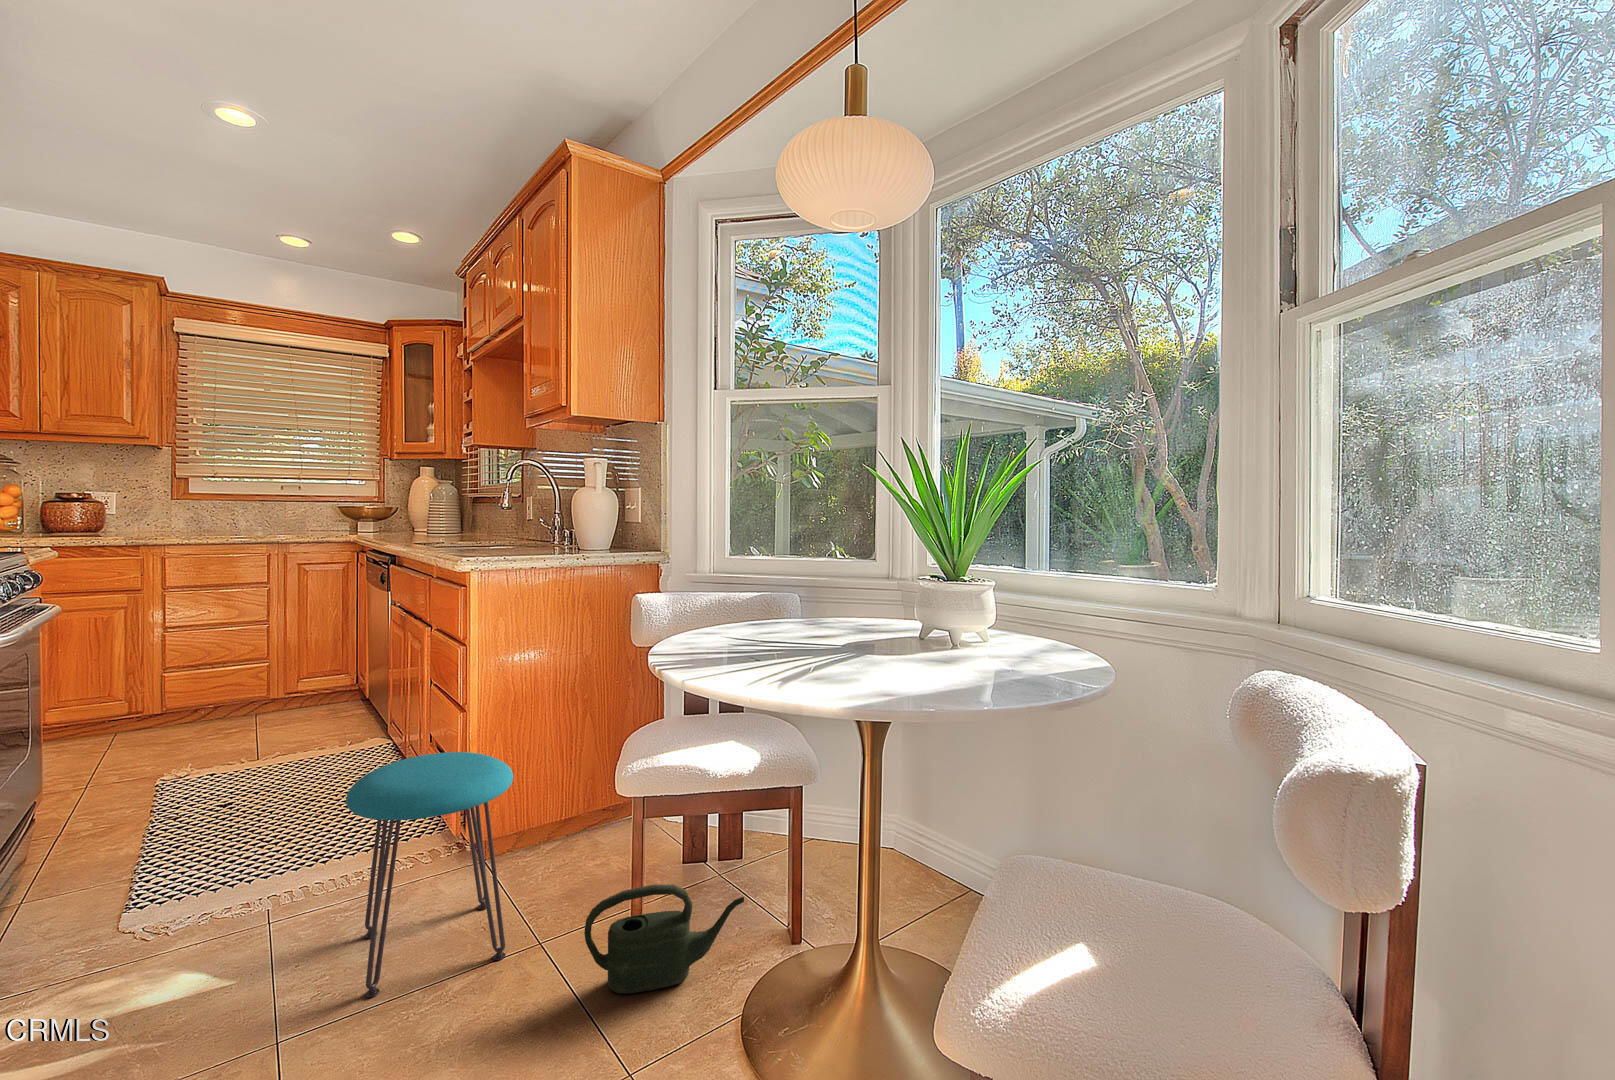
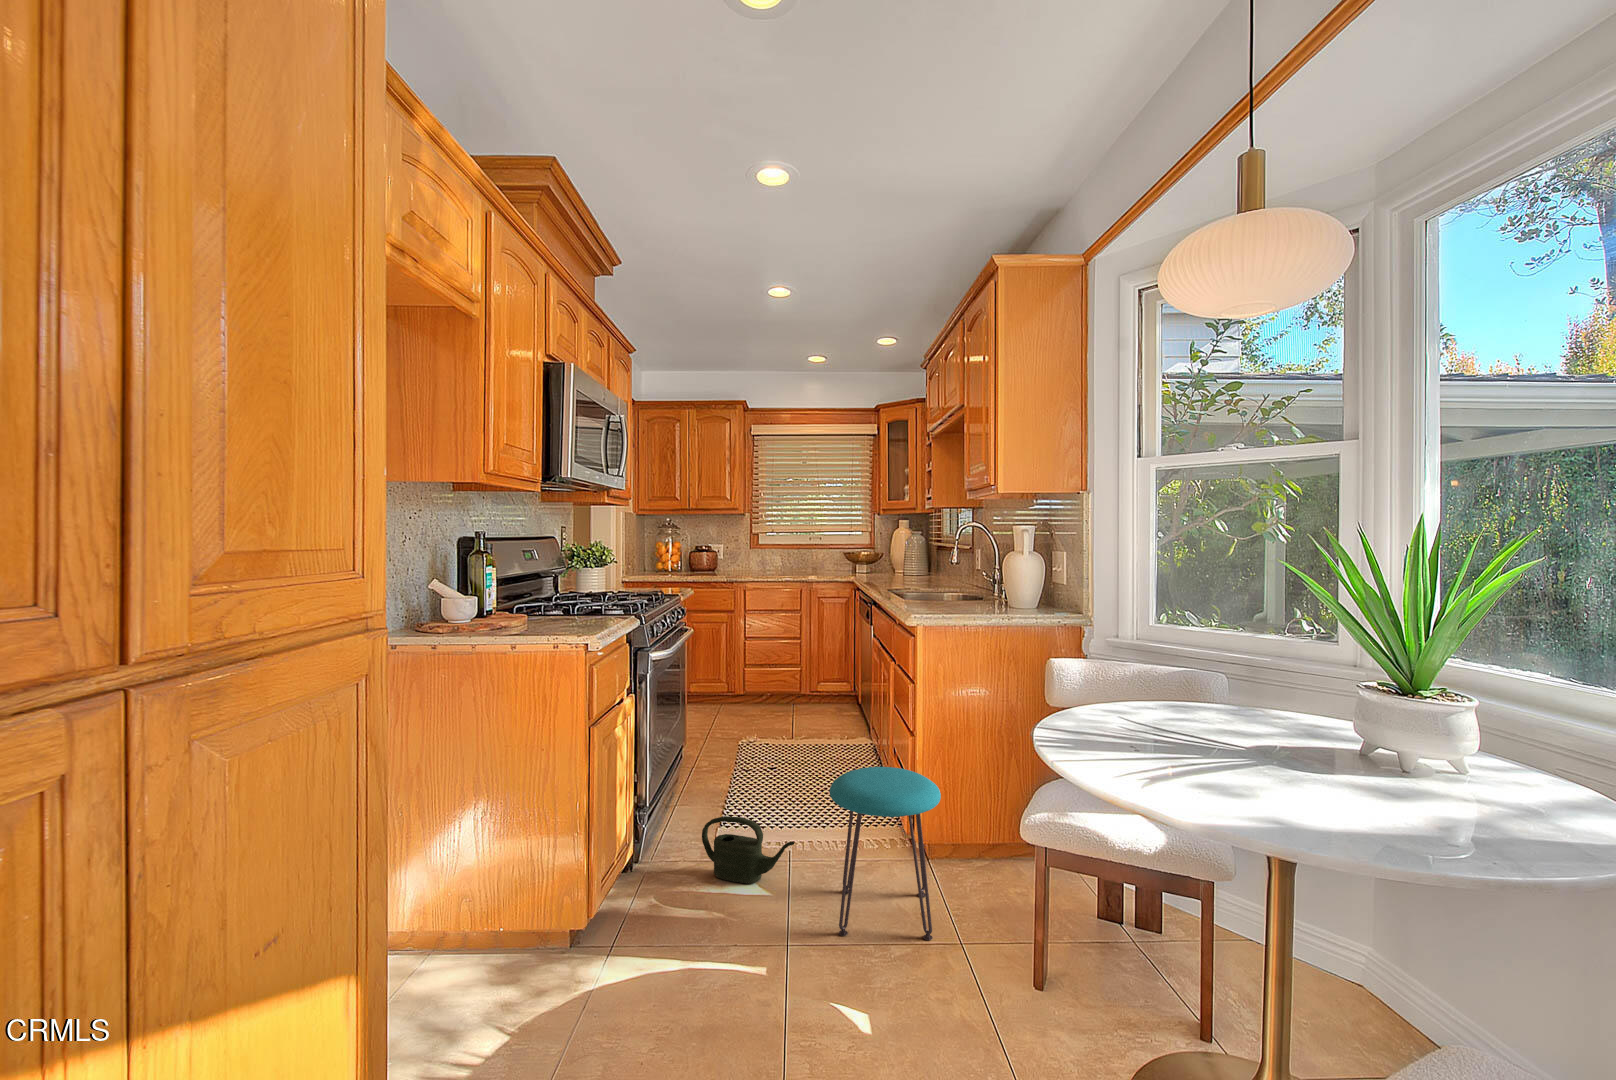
watering can: present [584,885,744,994] -> present [702,816,794,884]

